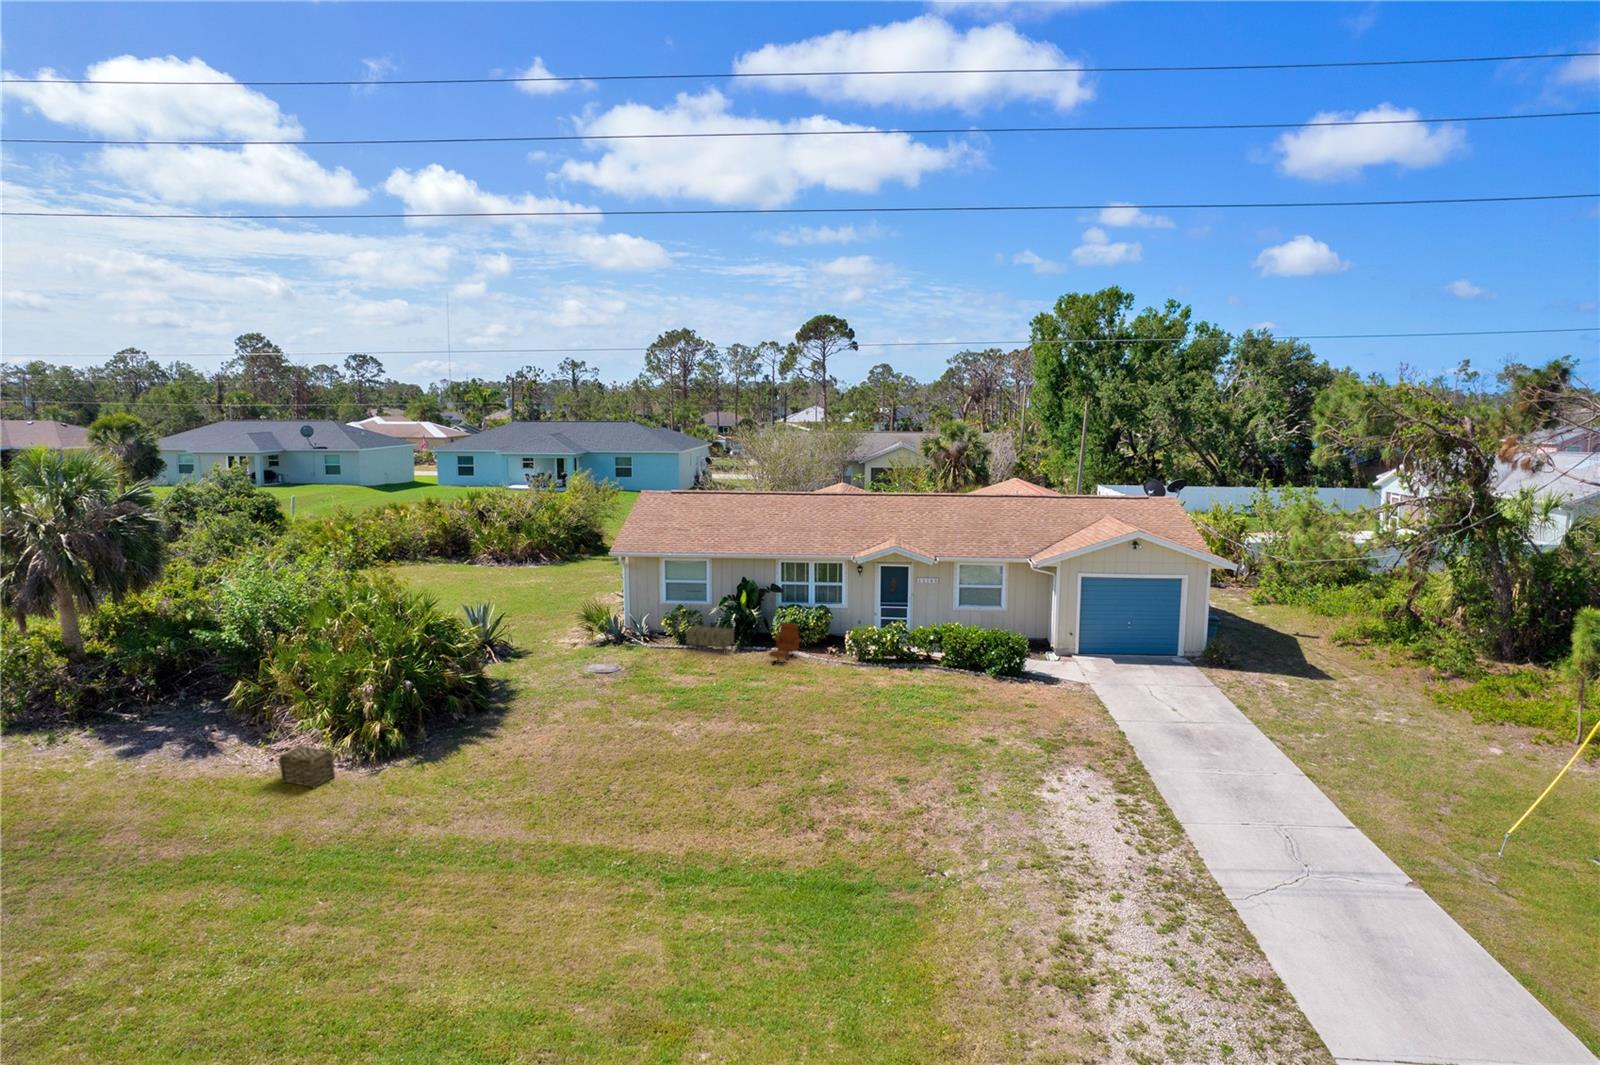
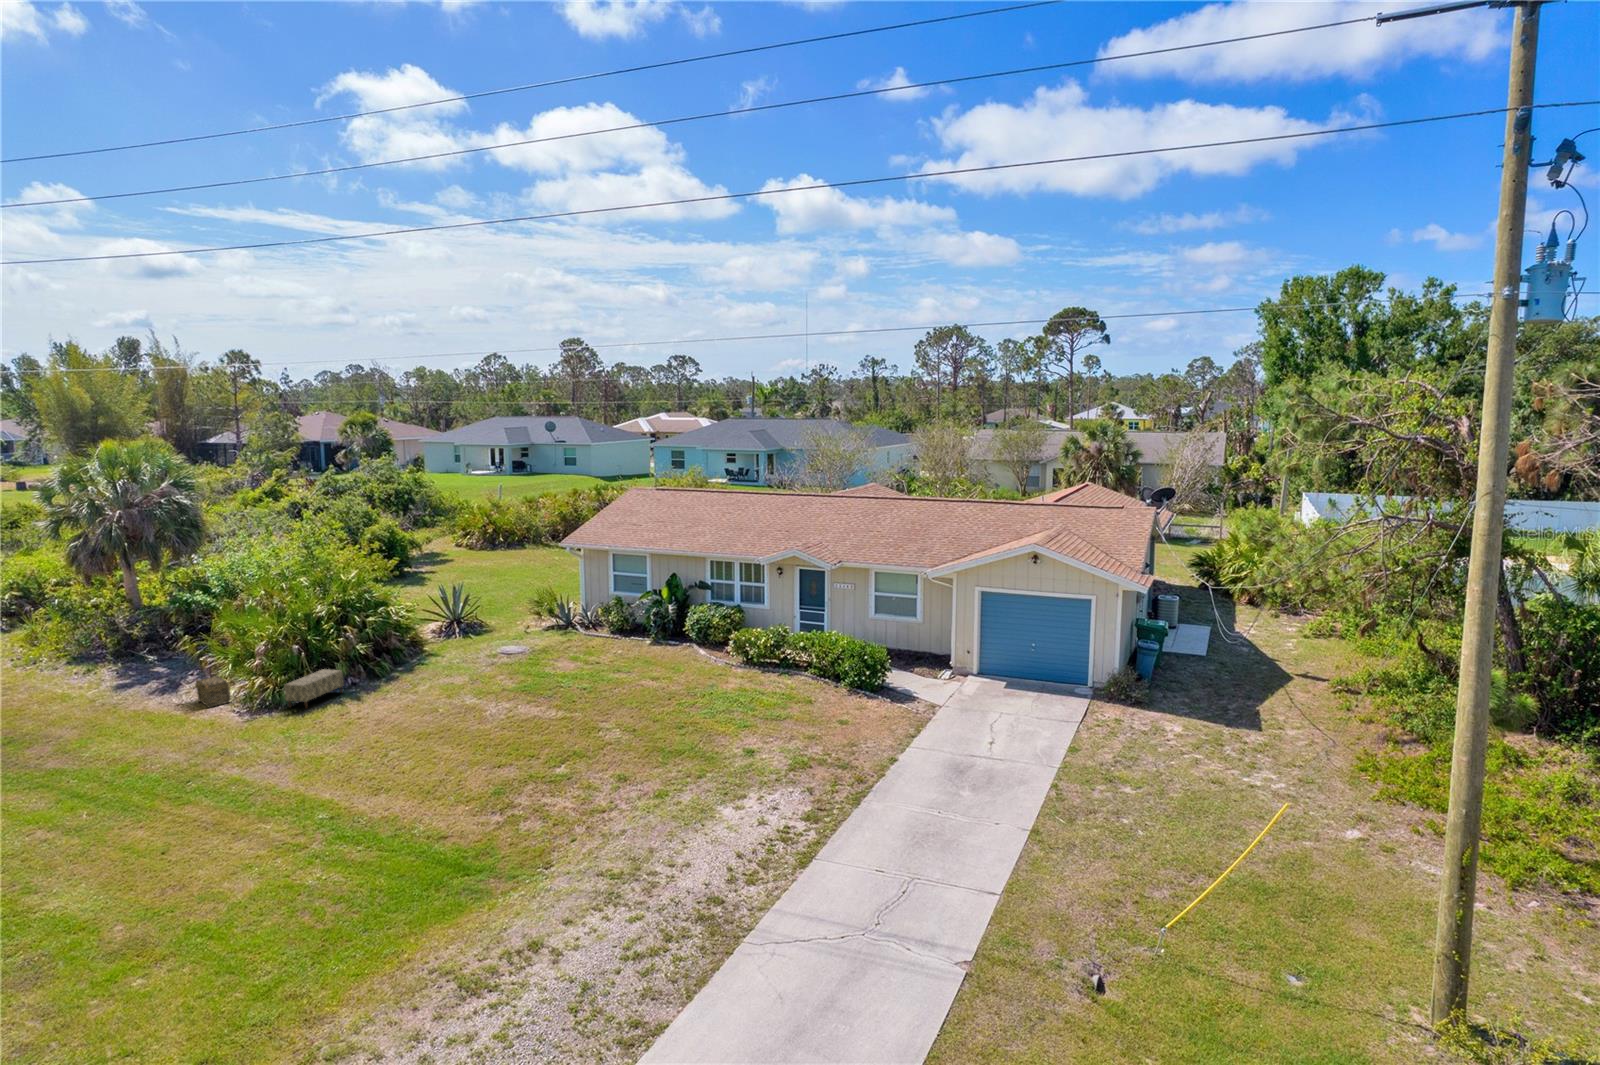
lounge chair: present [769,622,801,664] -> none [664,618,701,659]
bench: present [686,625,734,654] -> present [284,669,344,708]

